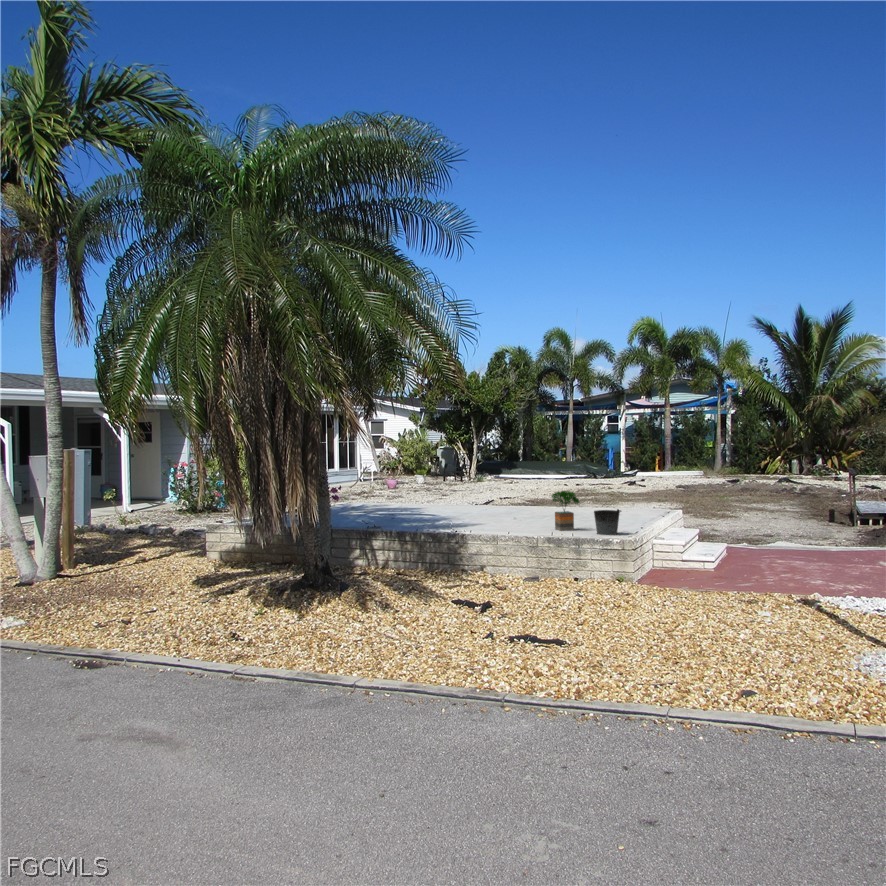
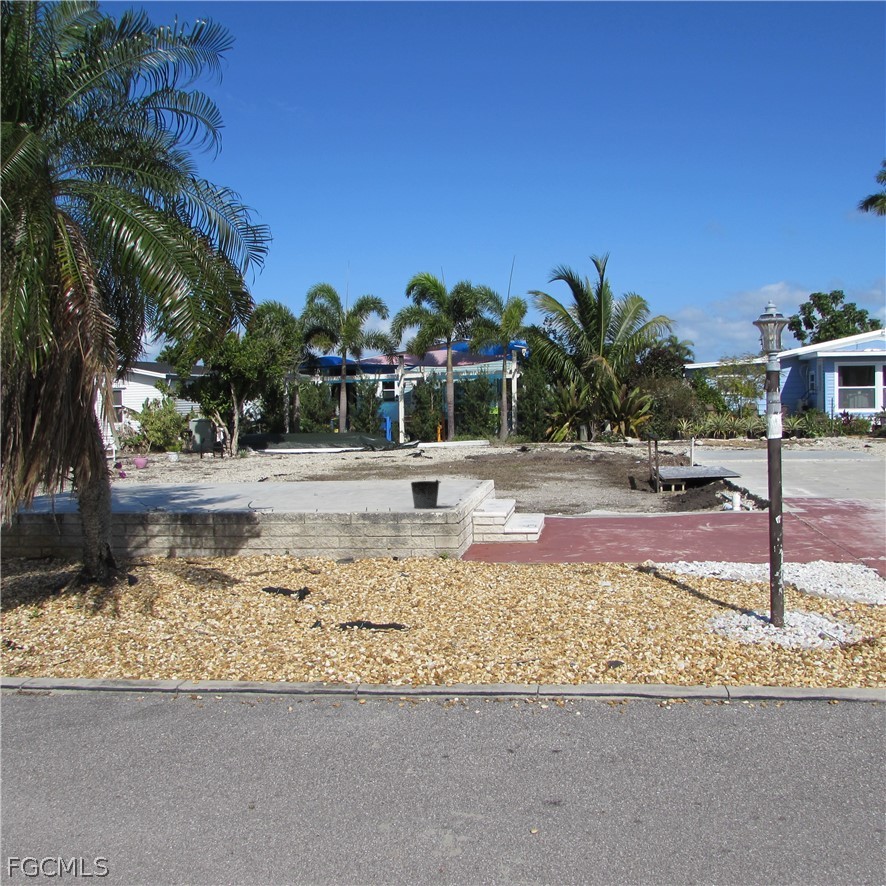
potted tree: present [552,491,579,531] -> none [360,460,394,507]

